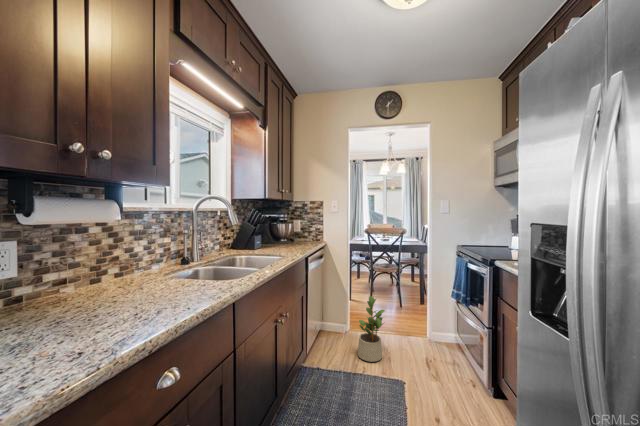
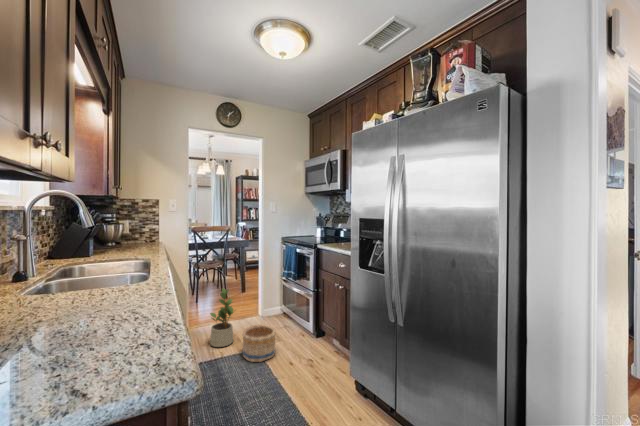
basket: none [382,349,425,400] -> present [243,324,276,362]

